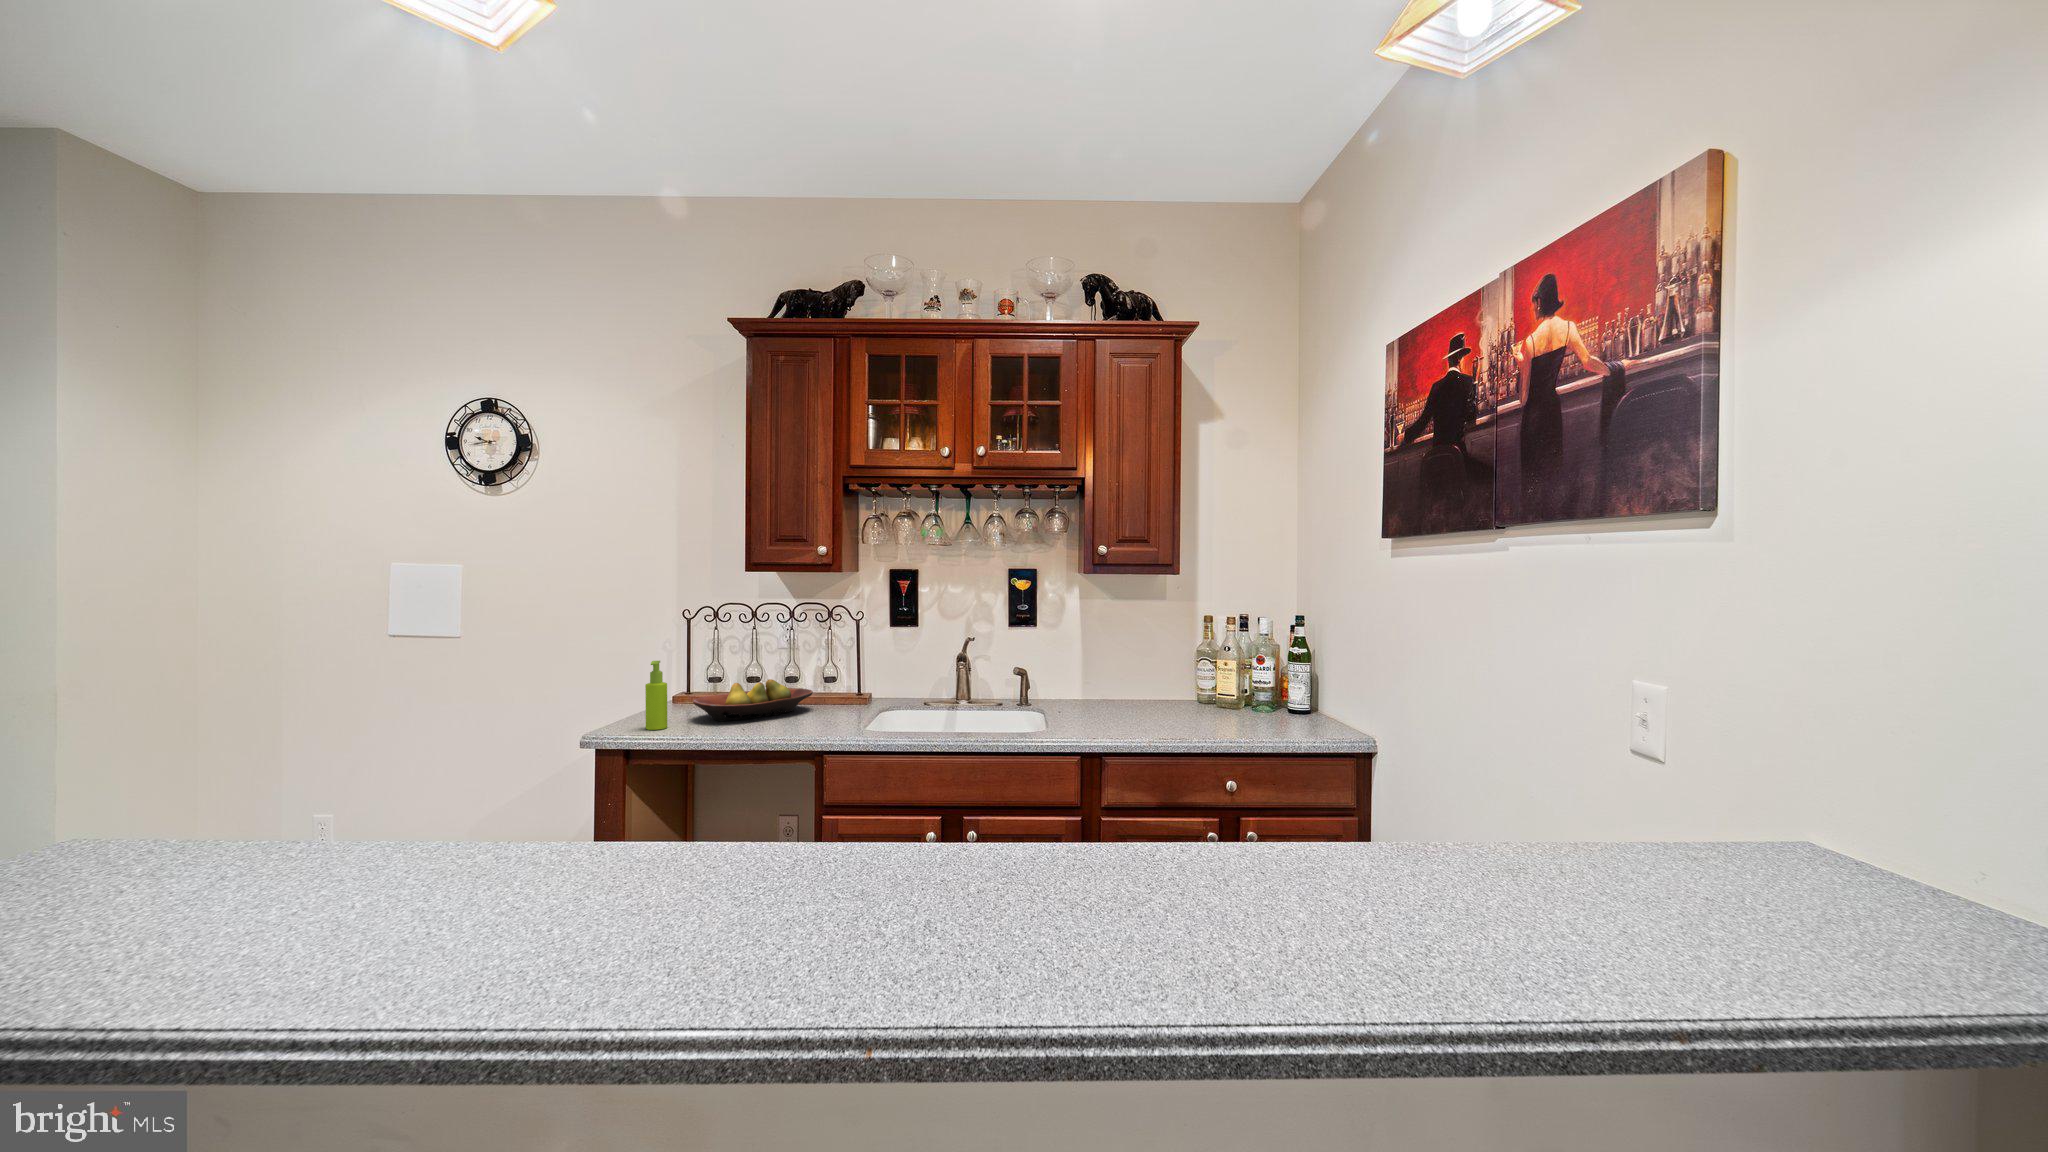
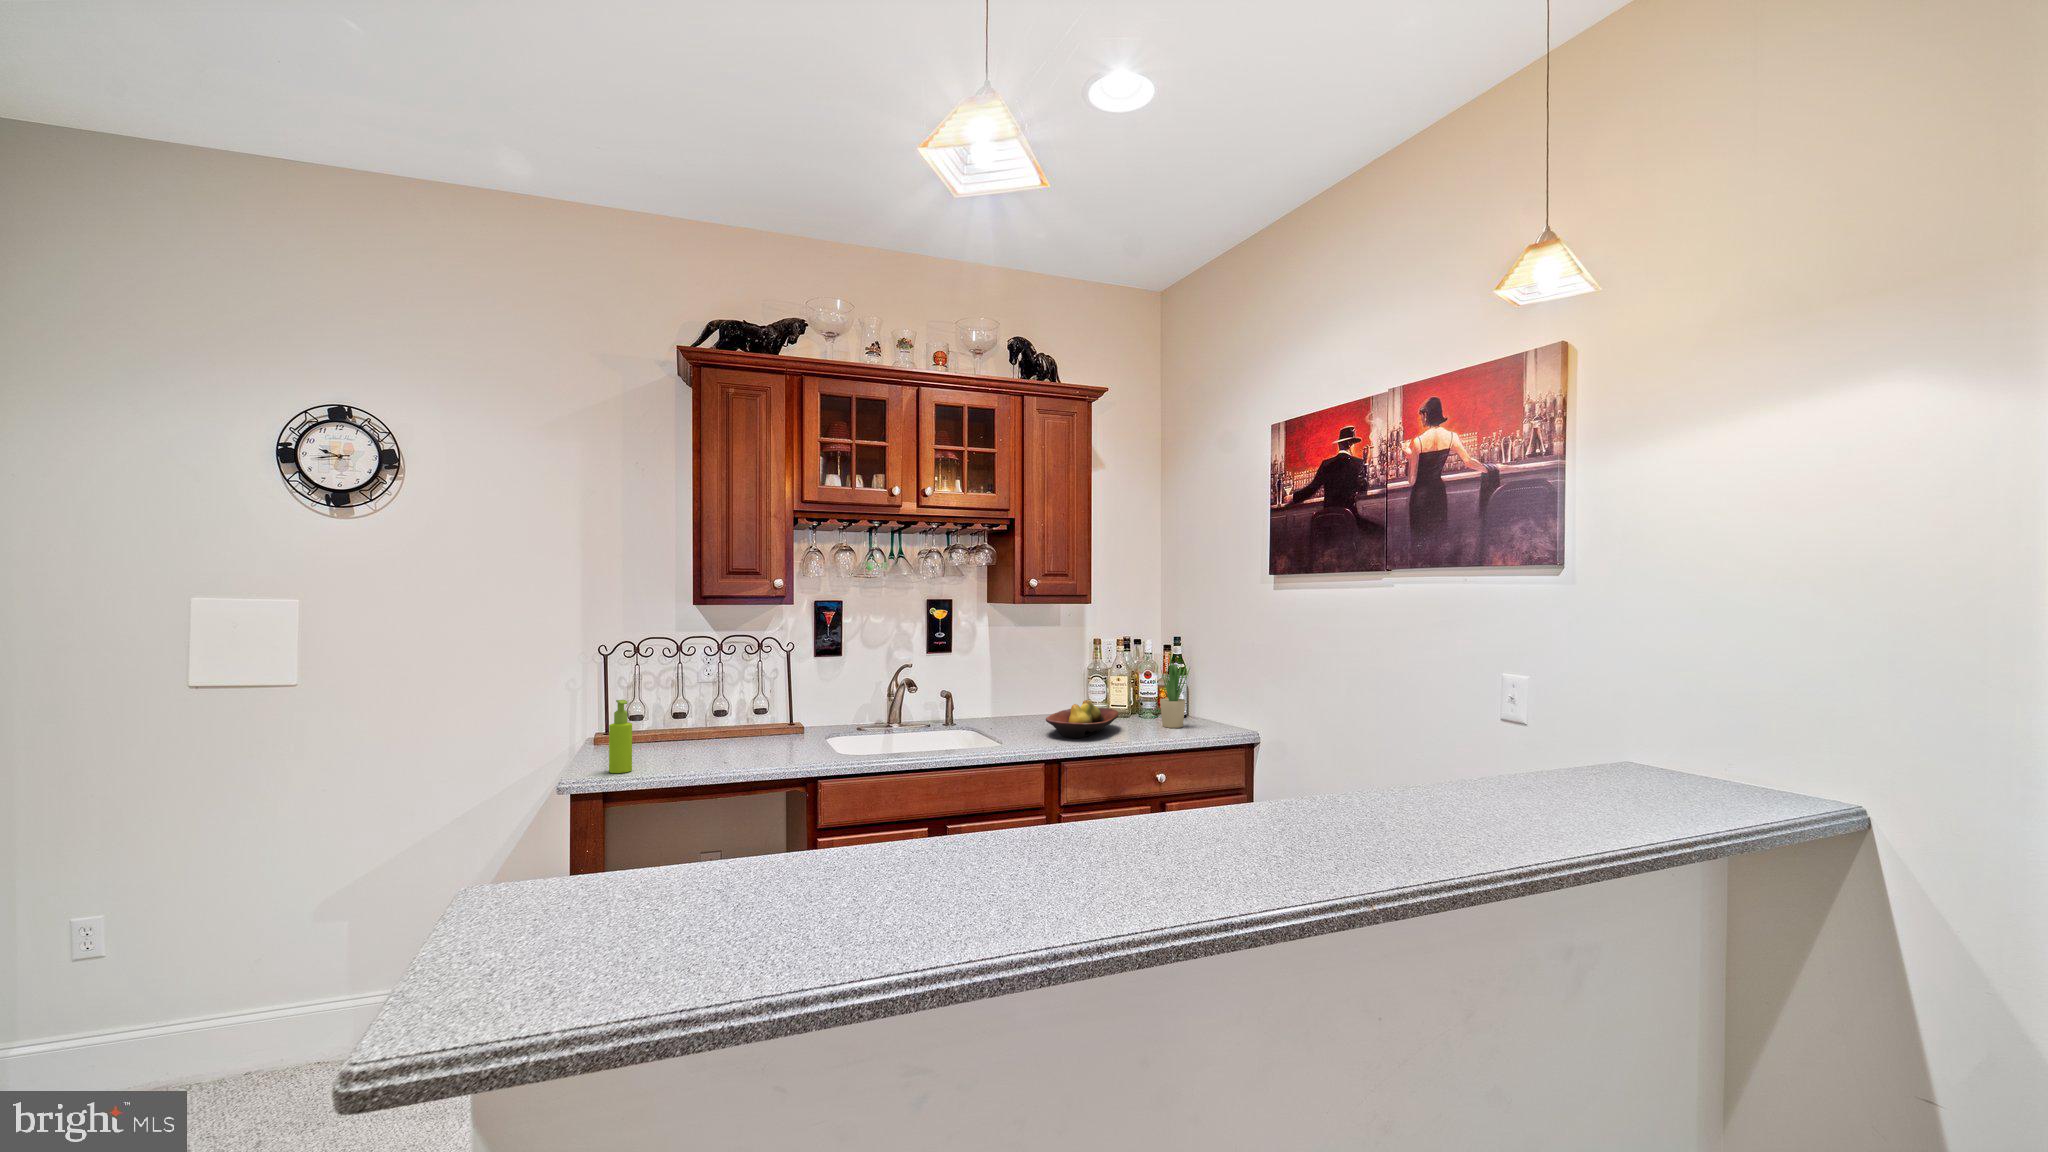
potted plant: none [1260,635,1298,726] -> present [1160,654,1190,728]
fruit bowl: present [693,679,813,721] -> present [1046,700,1119,738]

